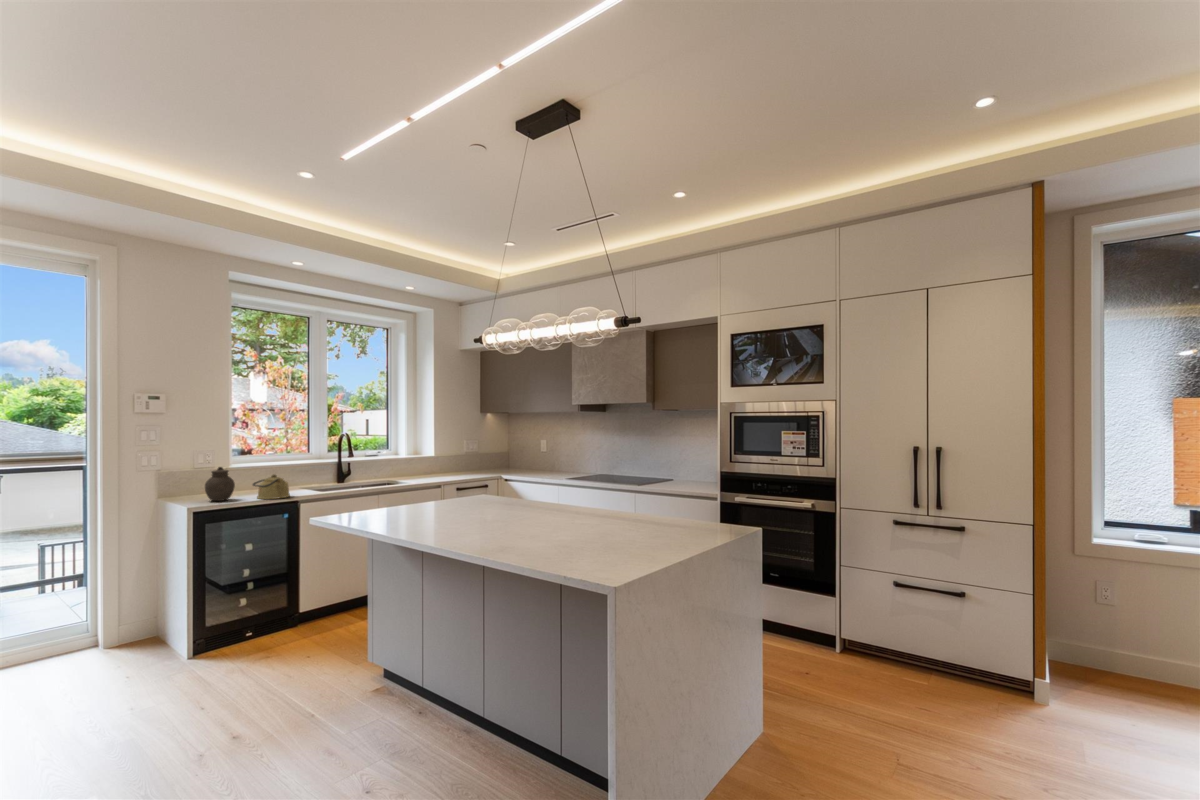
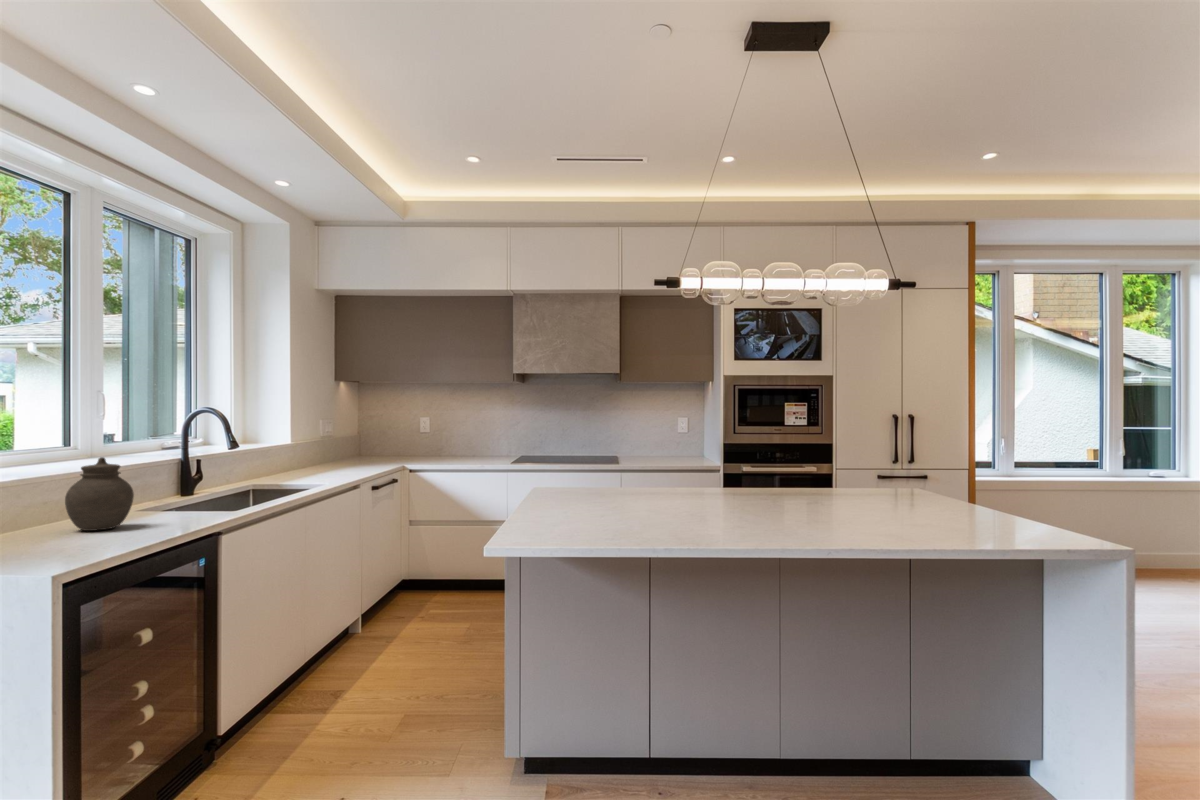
kettle: present [253,475,290,499] -> none [147,472,233,520]

